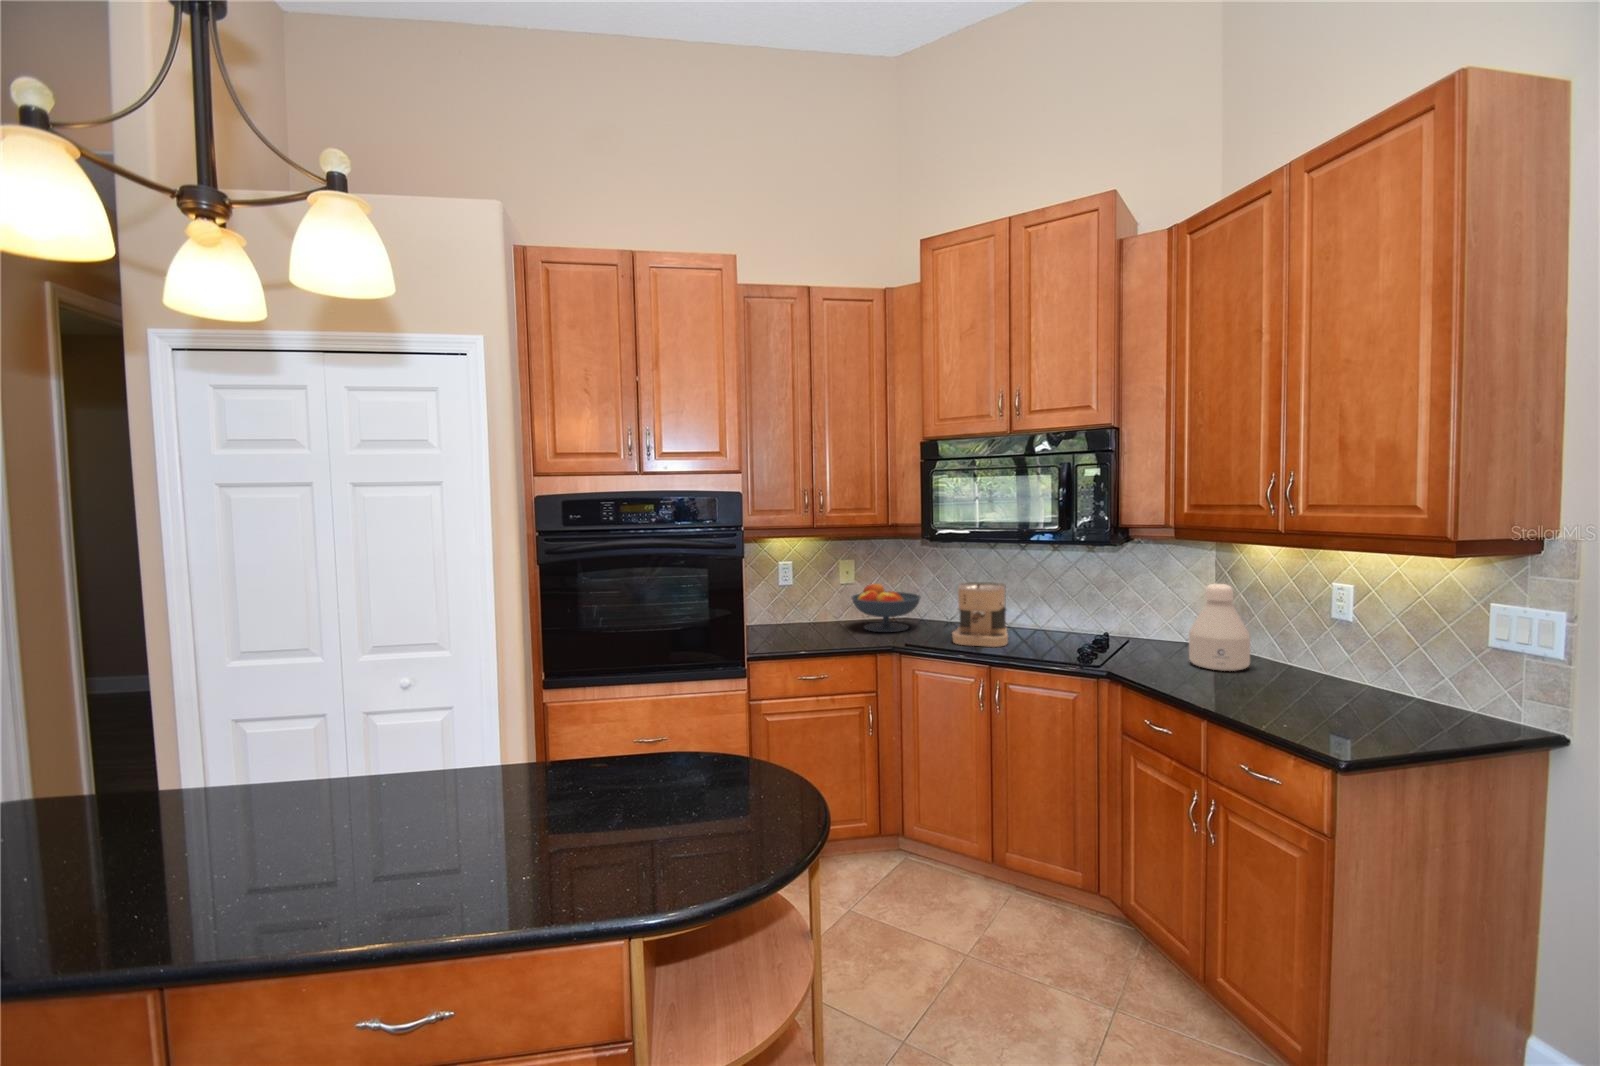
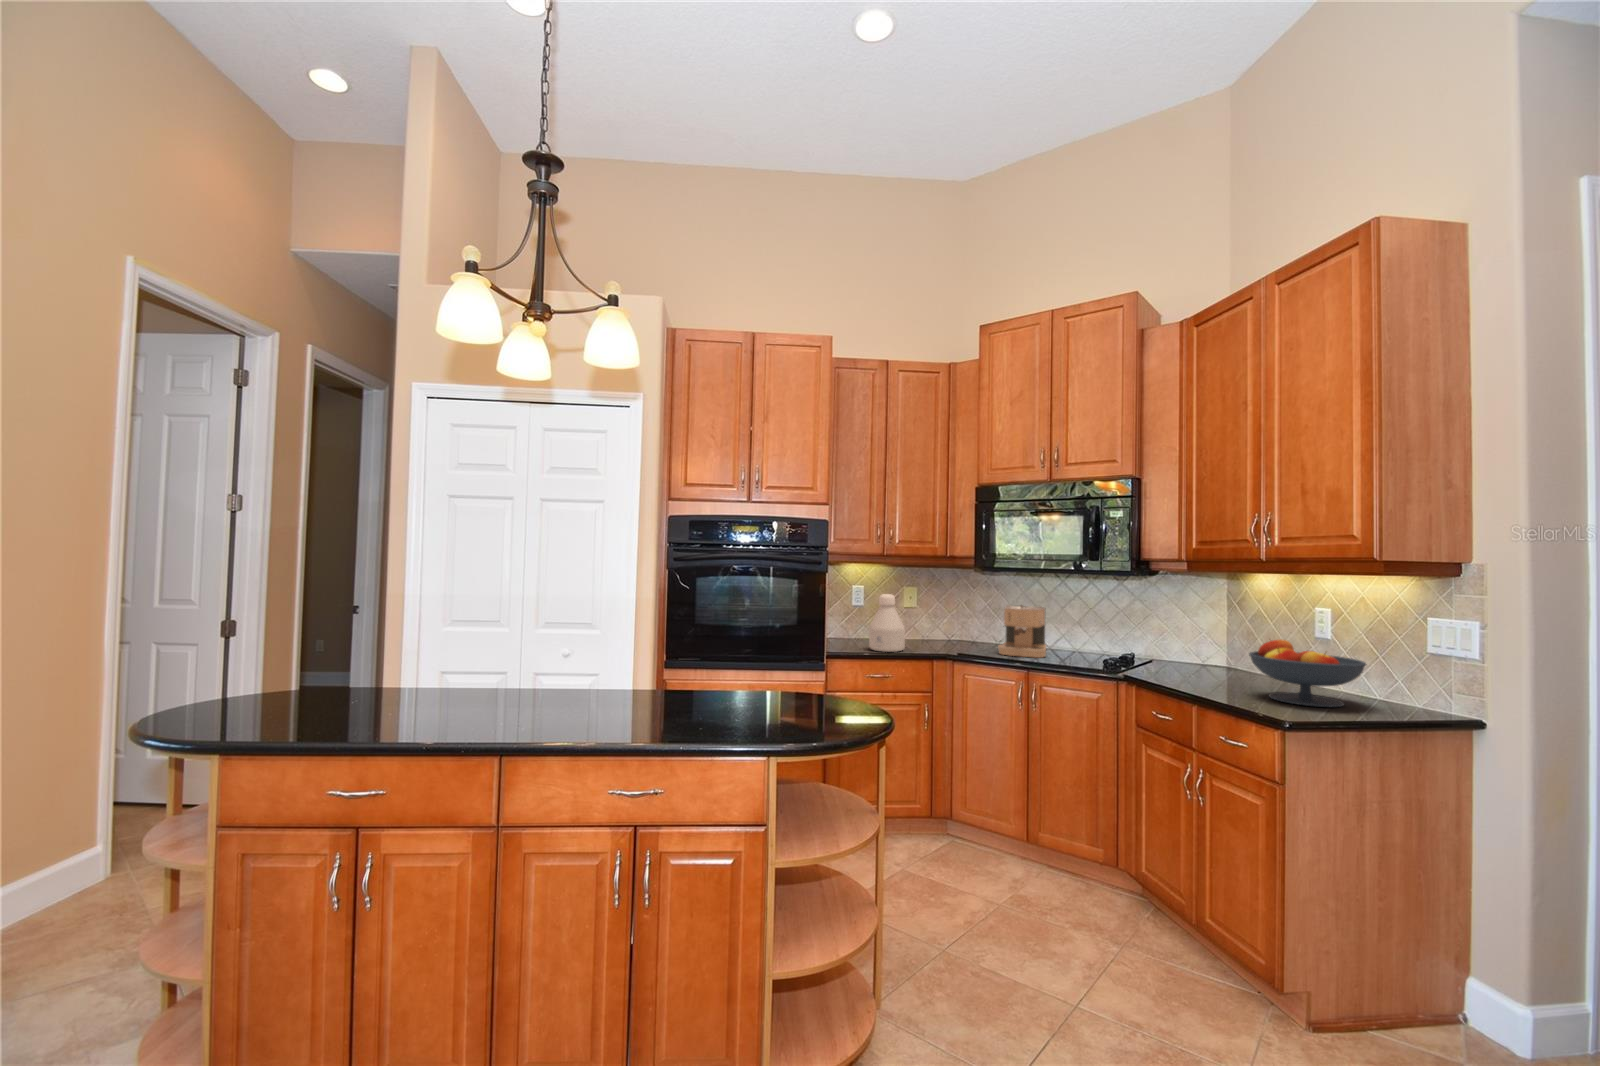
fruit bowl: present [852,584,920,632] -> present [1249,639,1366,707]
bottle: present [1189,584,1250,671] -> present [869,594,905,652]

